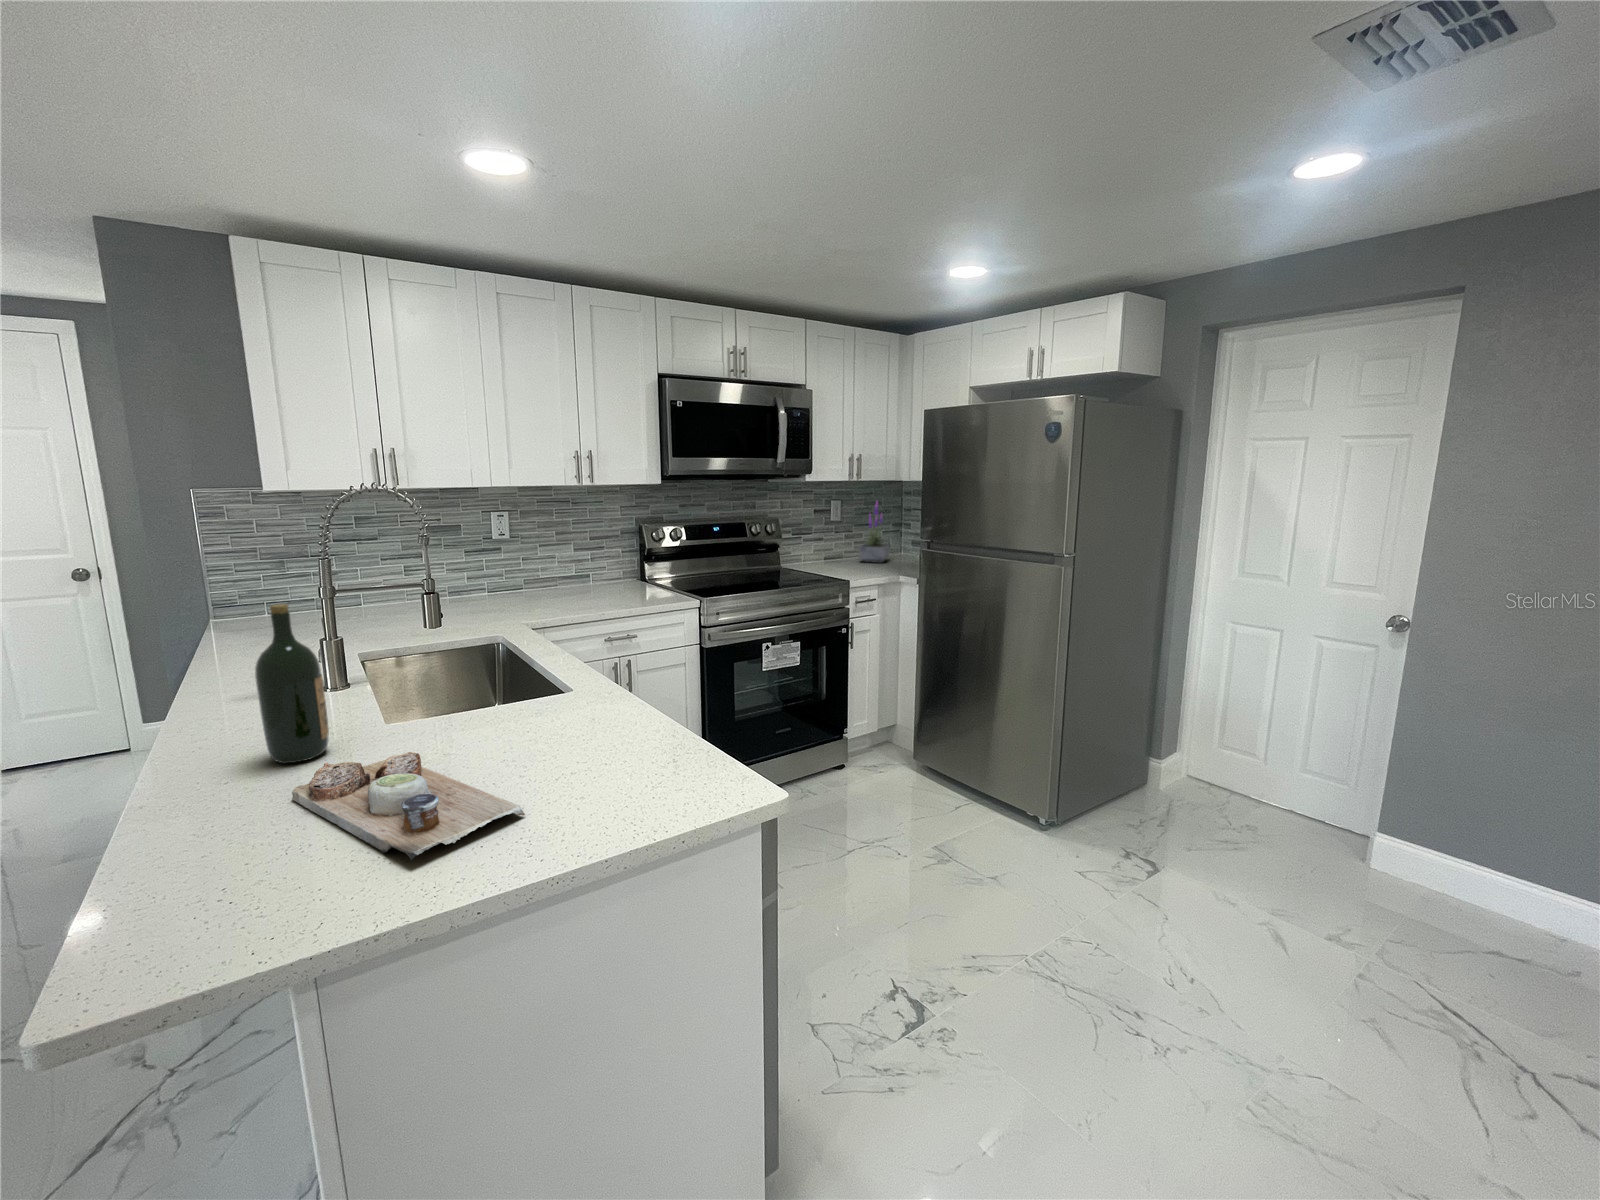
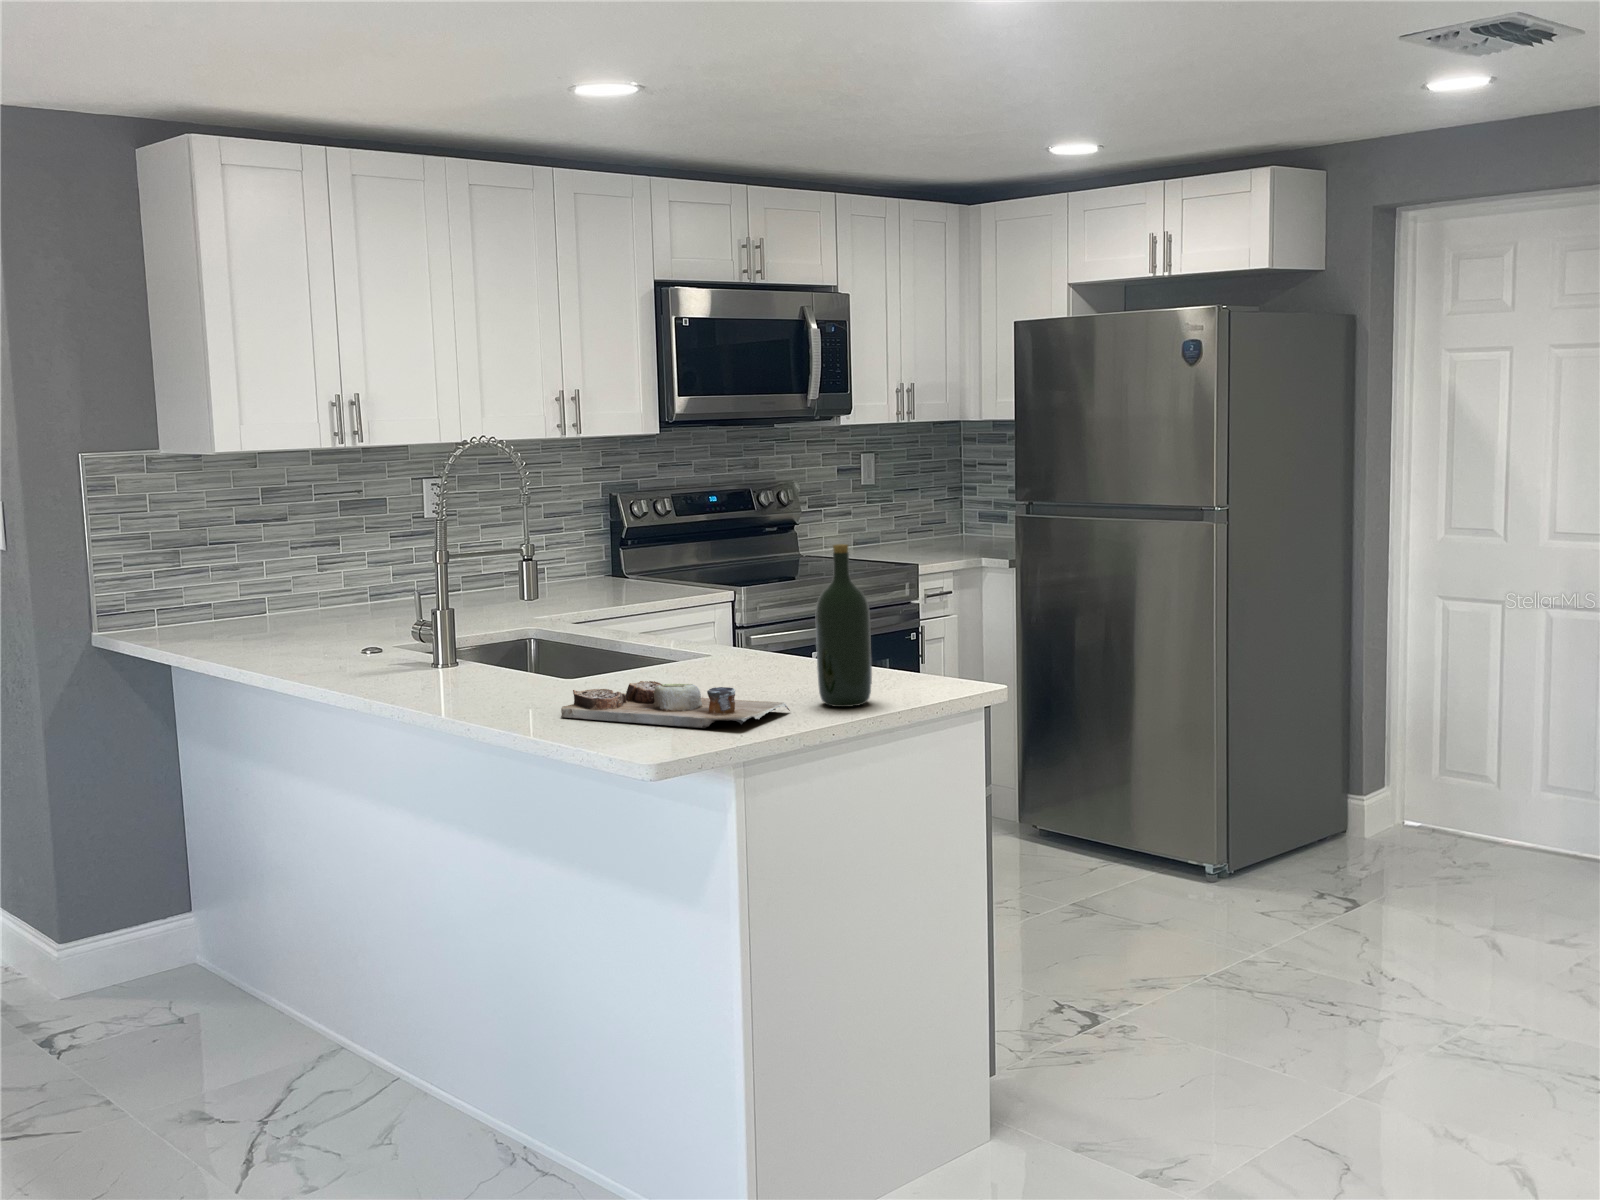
potted plant: present [859,501,890,563] -> none [910,451,954,545]
wine bottle: present [255,604,329,763] -> present [816,544,872,707]

